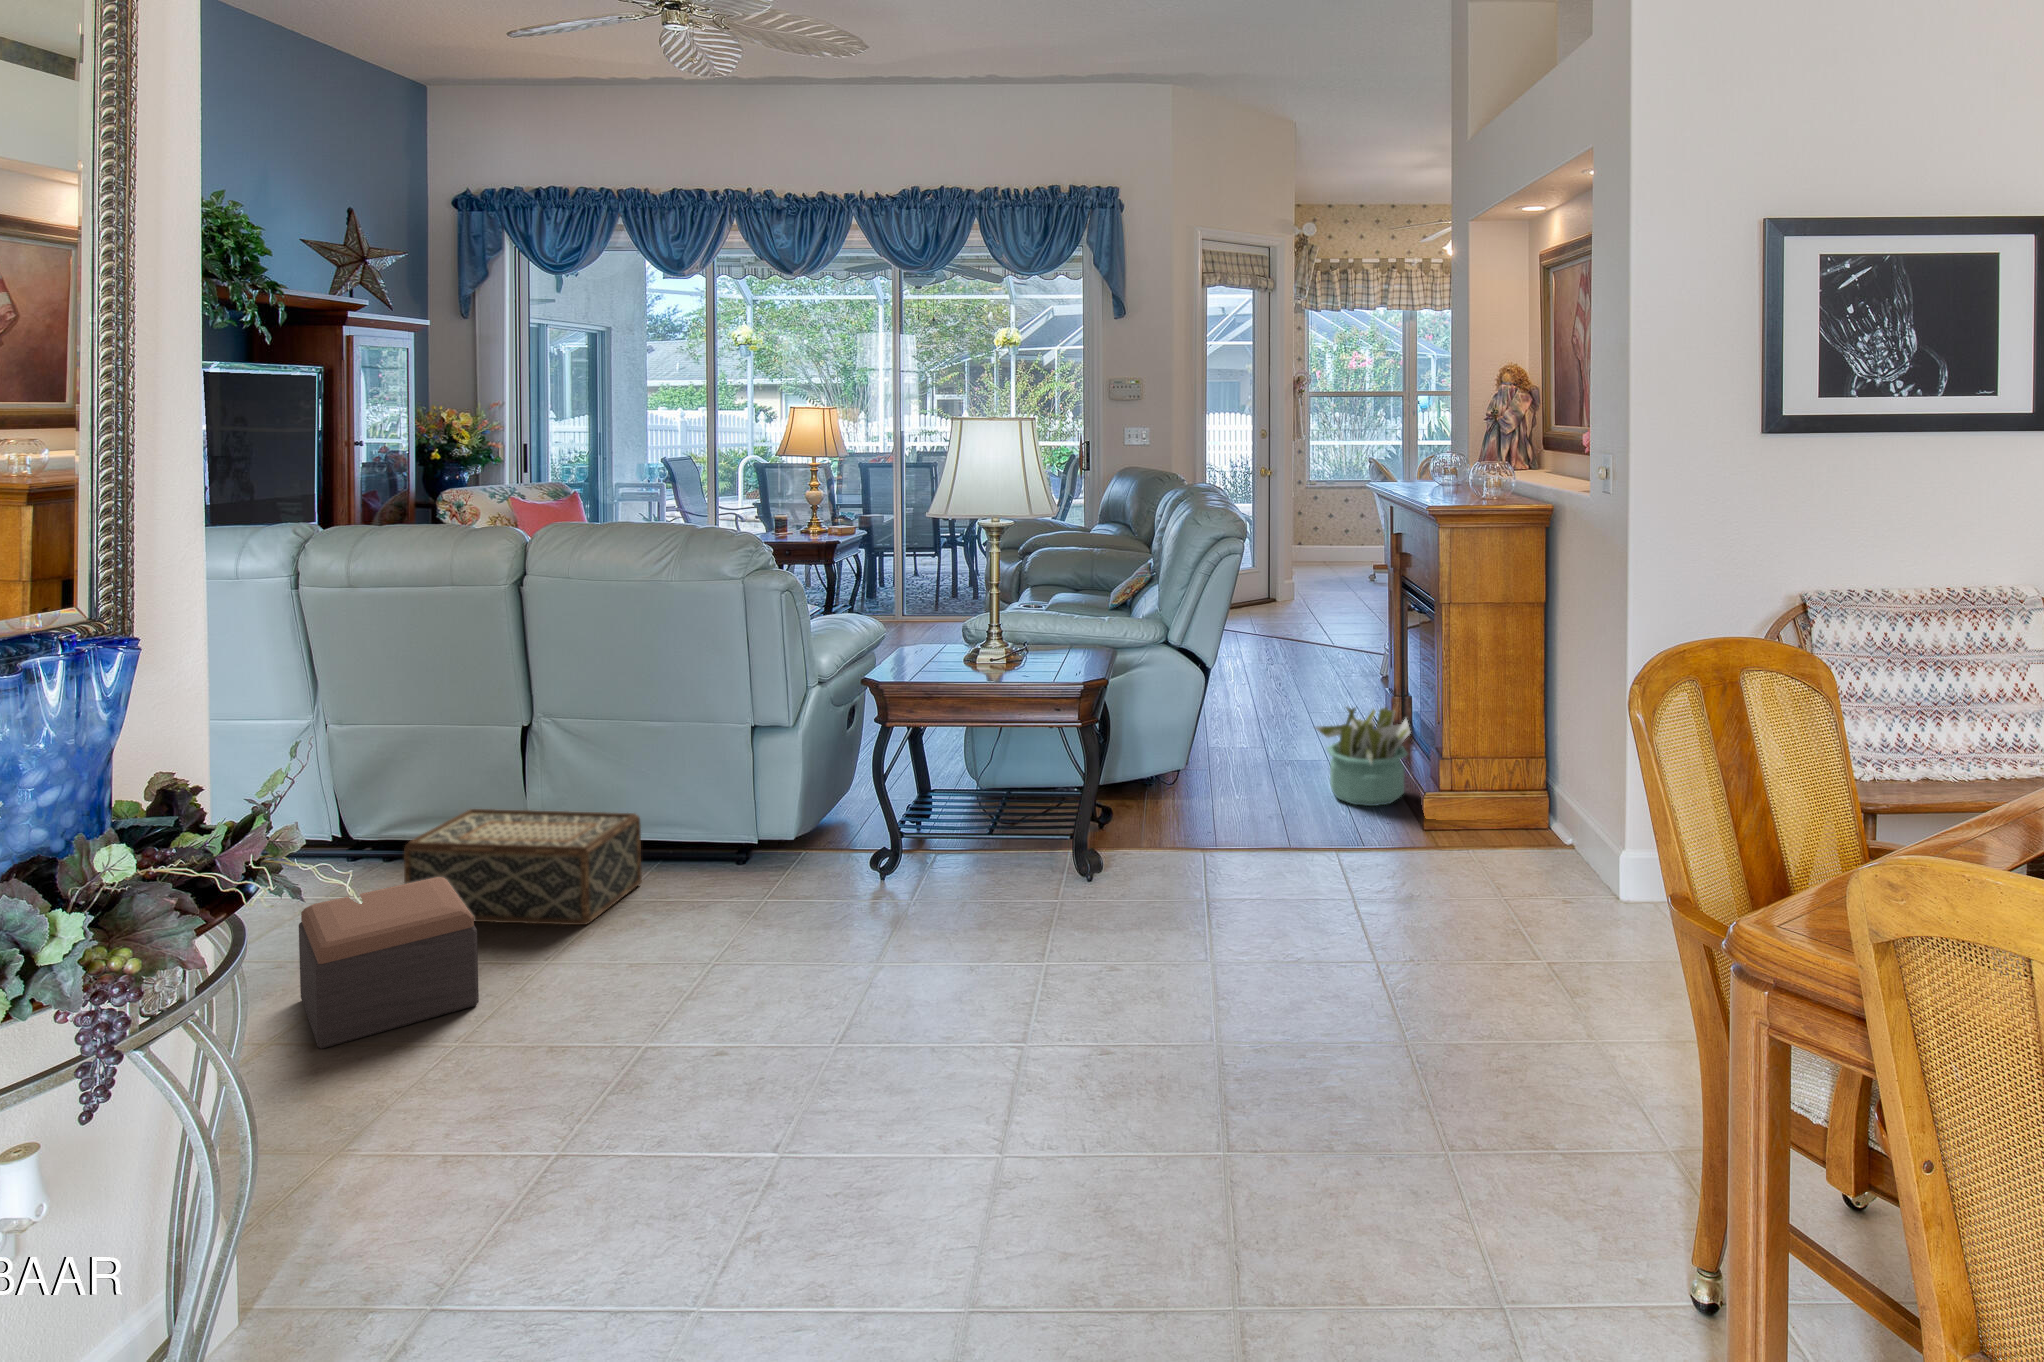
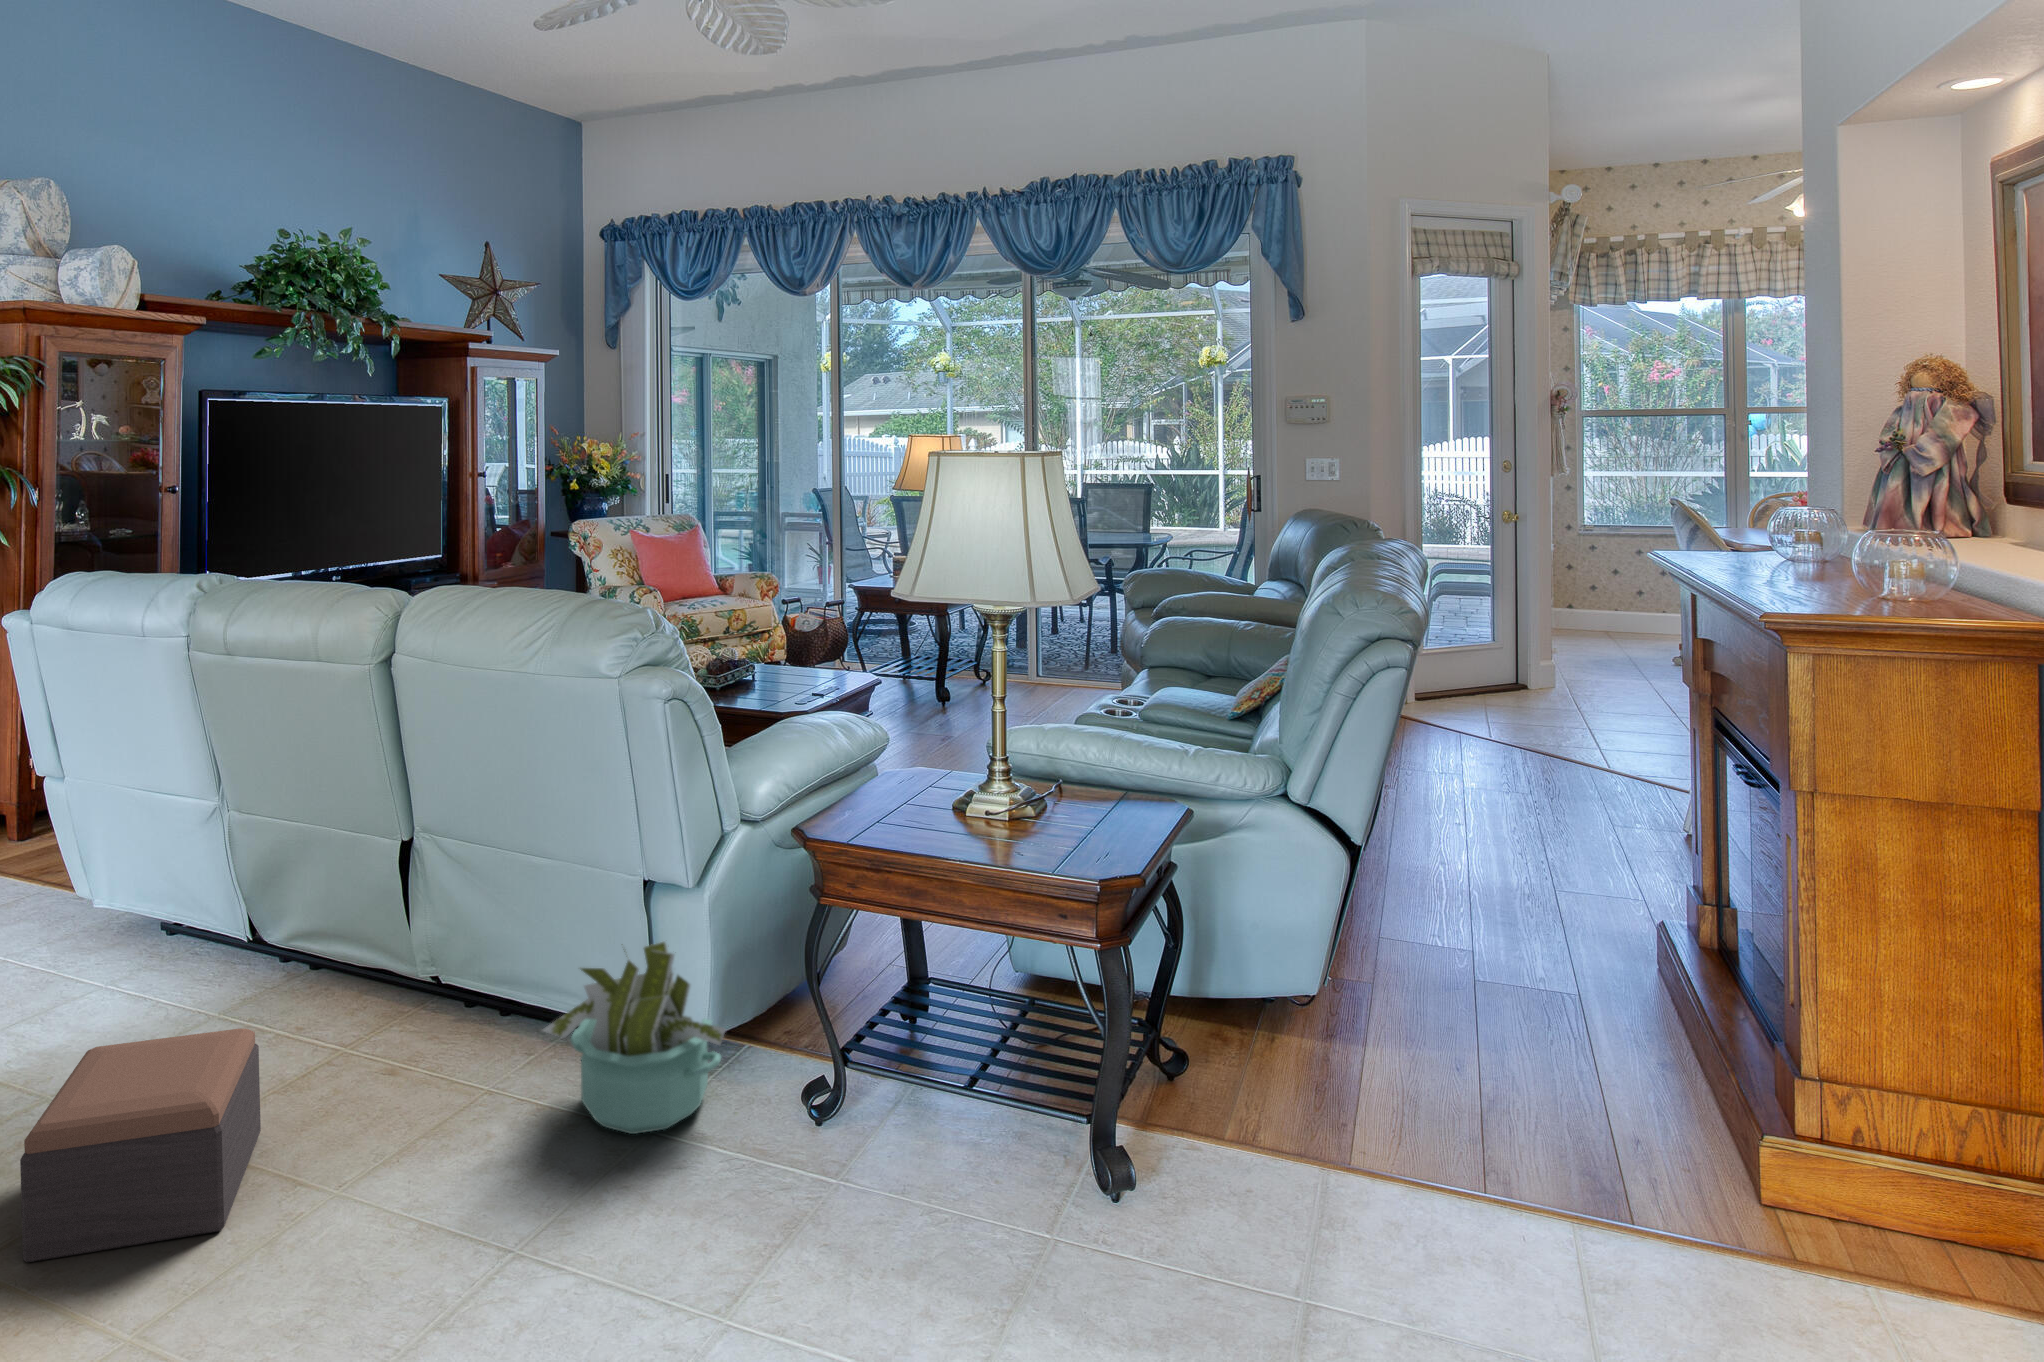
decorative plant: present [1316,707,1410,806] -> present [543,942,725,1134]
woven basket: present [404,809,642,925] -> none [278,911,536,1105]

